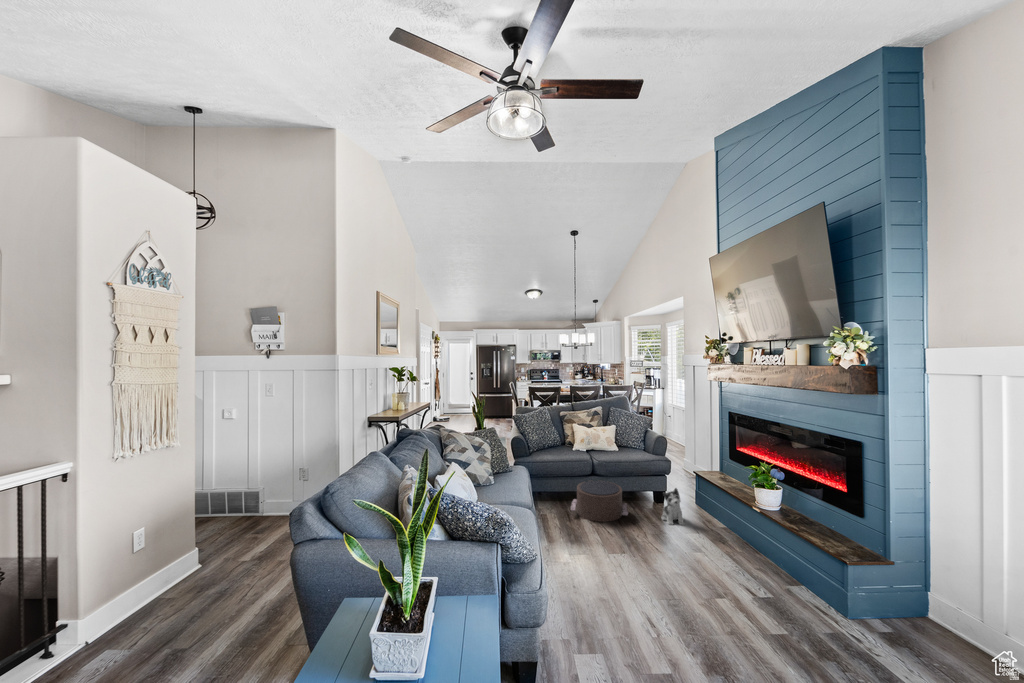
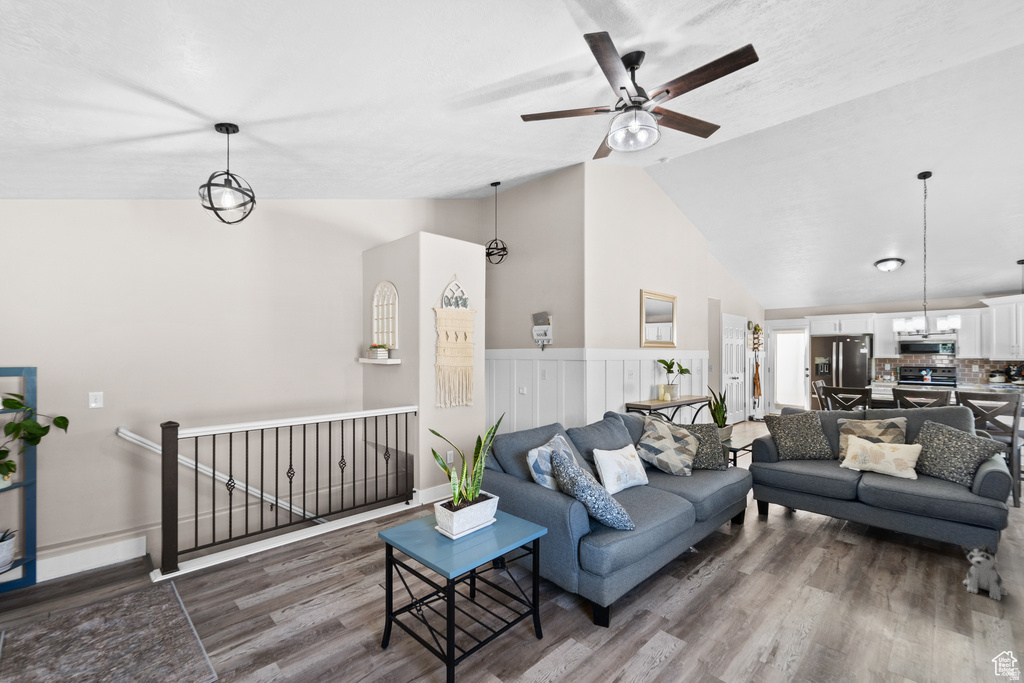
pouf: present [571,481,628,522] -> none [816,507,911,563]

